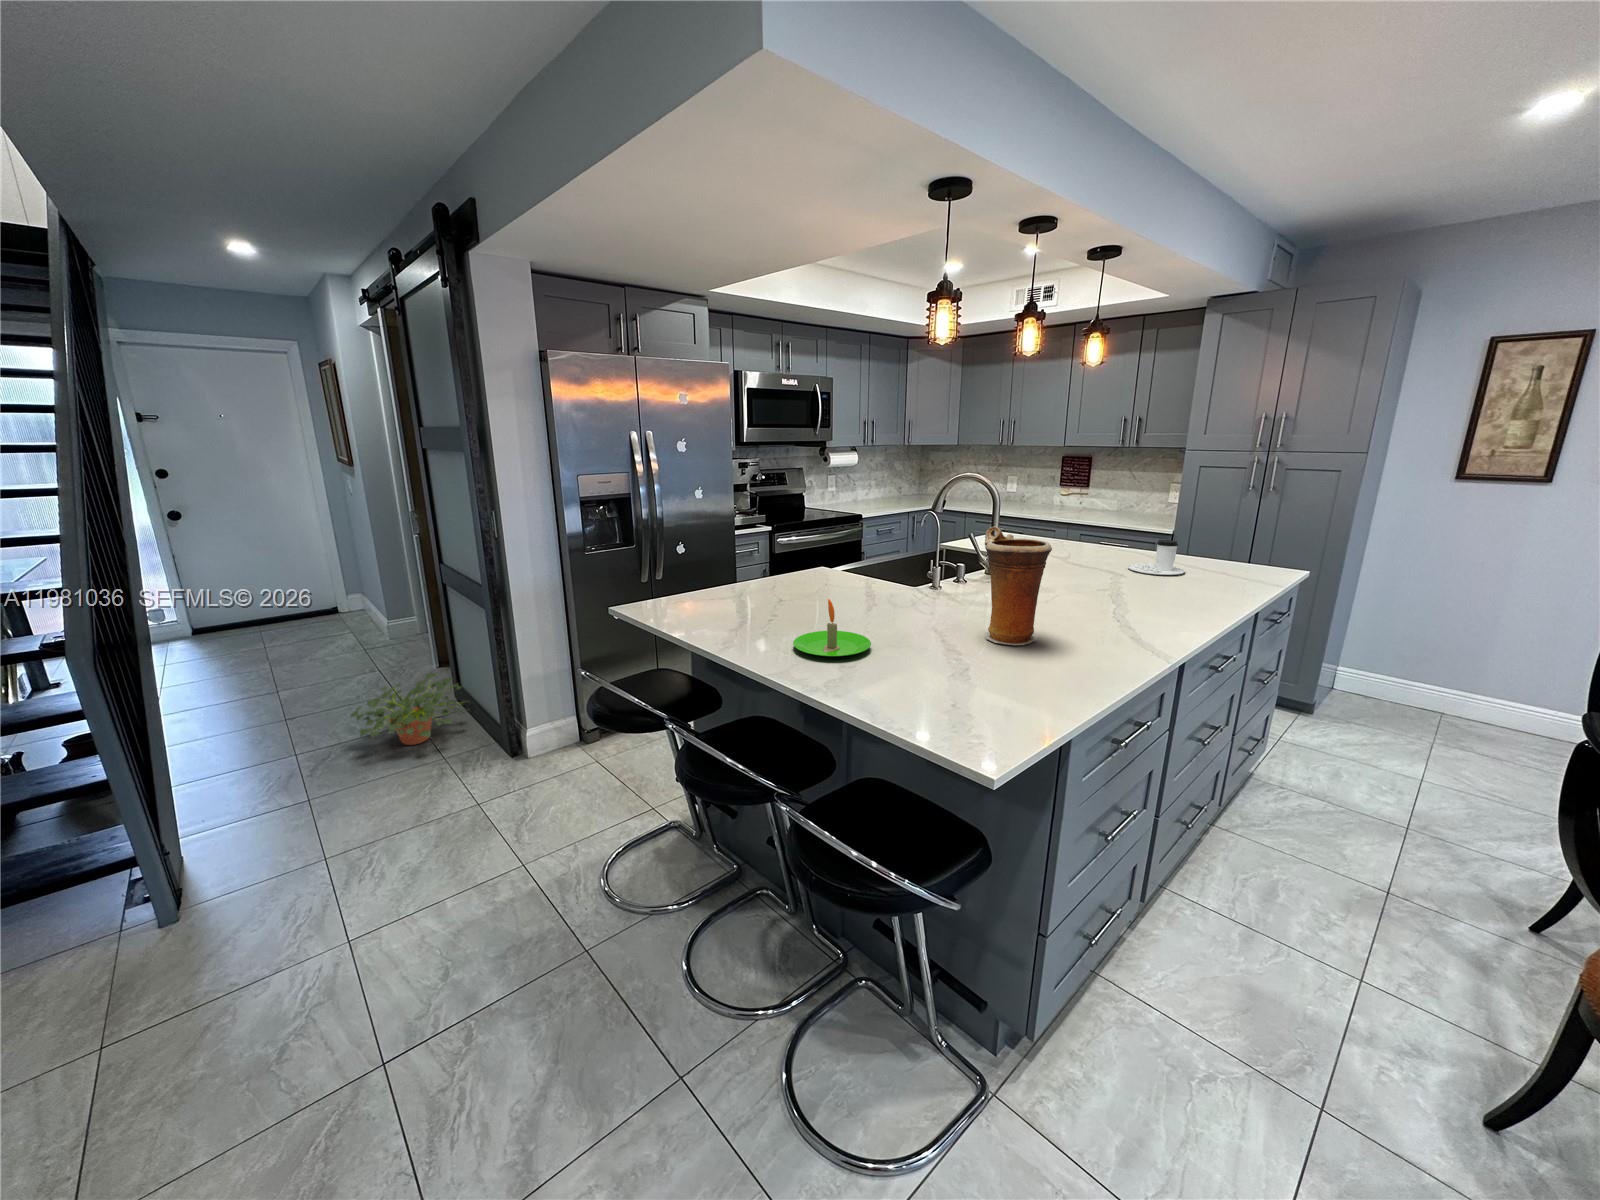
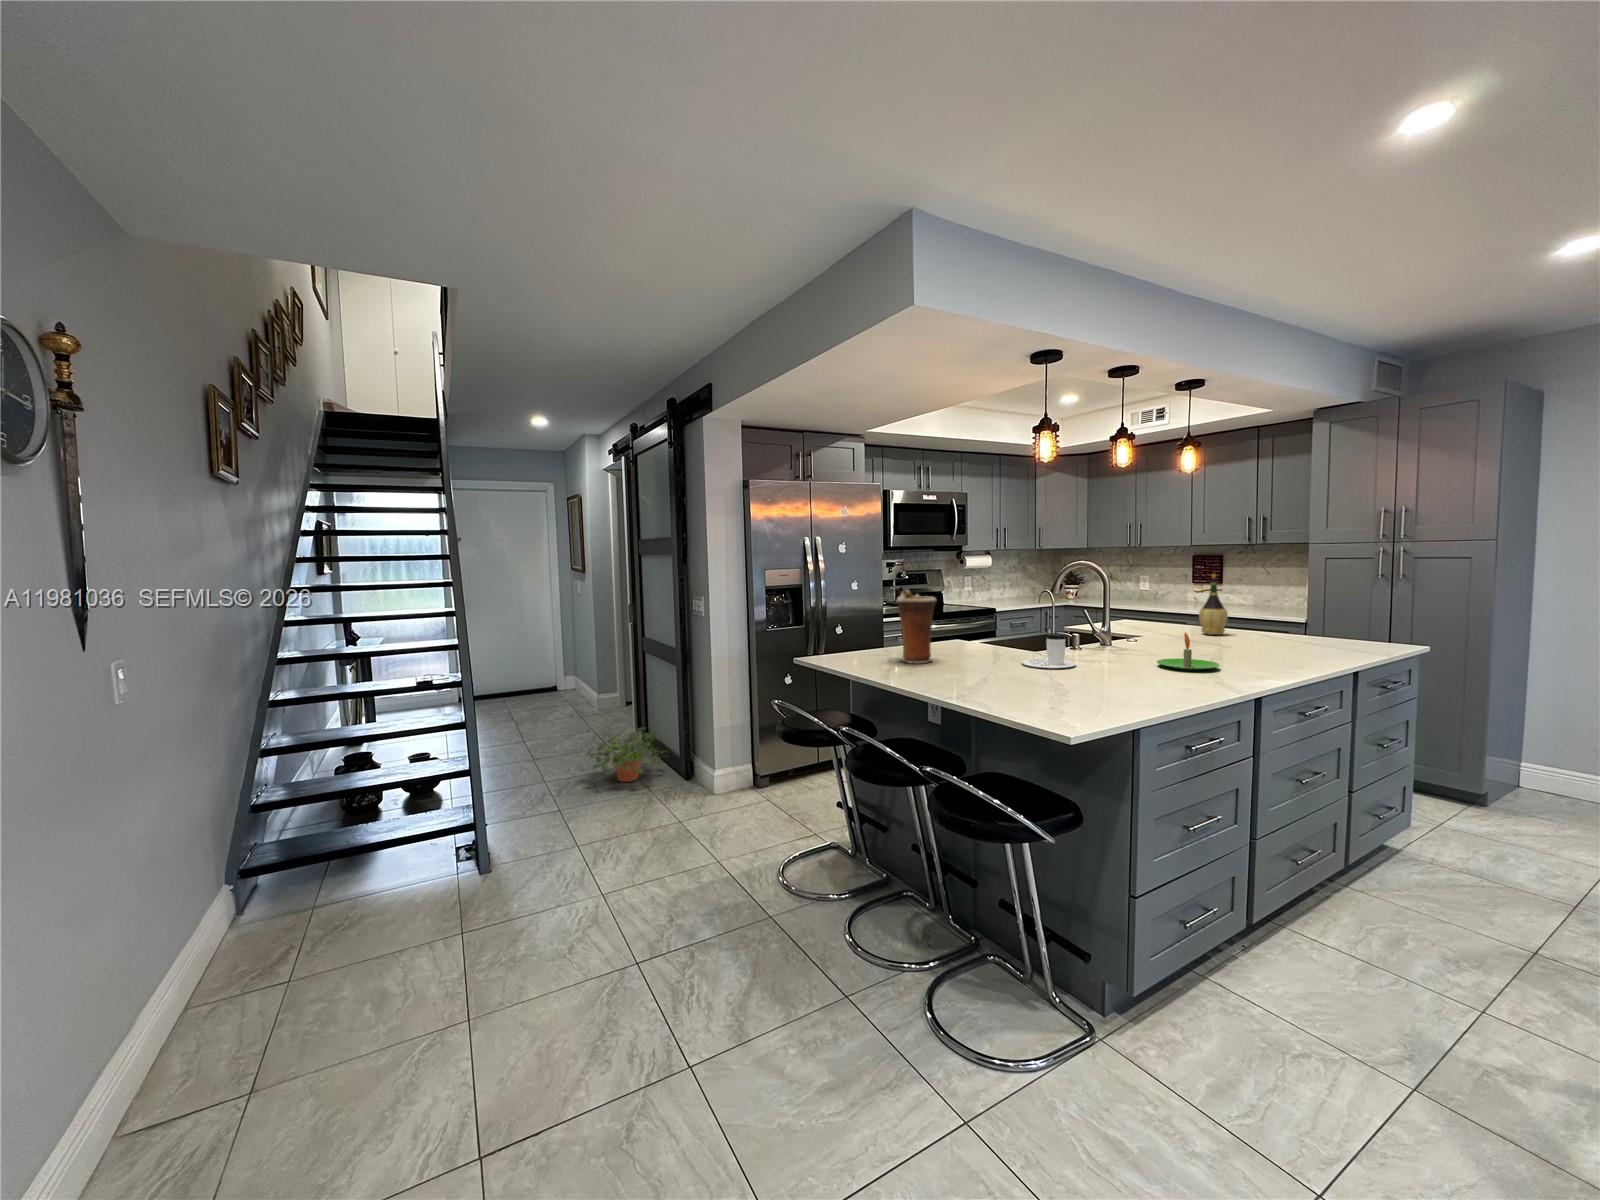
wine bottle: none [1086,487,1116,556] -> present [1199,574,1228,635]
vase: present [985,526,1052,645] -> present [896,589,937,663]
coffee cup: present [1128,540,1185,575] -> present [1021,633,1076,668]
candle: present [793,599,871,656] -> present [1157,633,1219,670]

